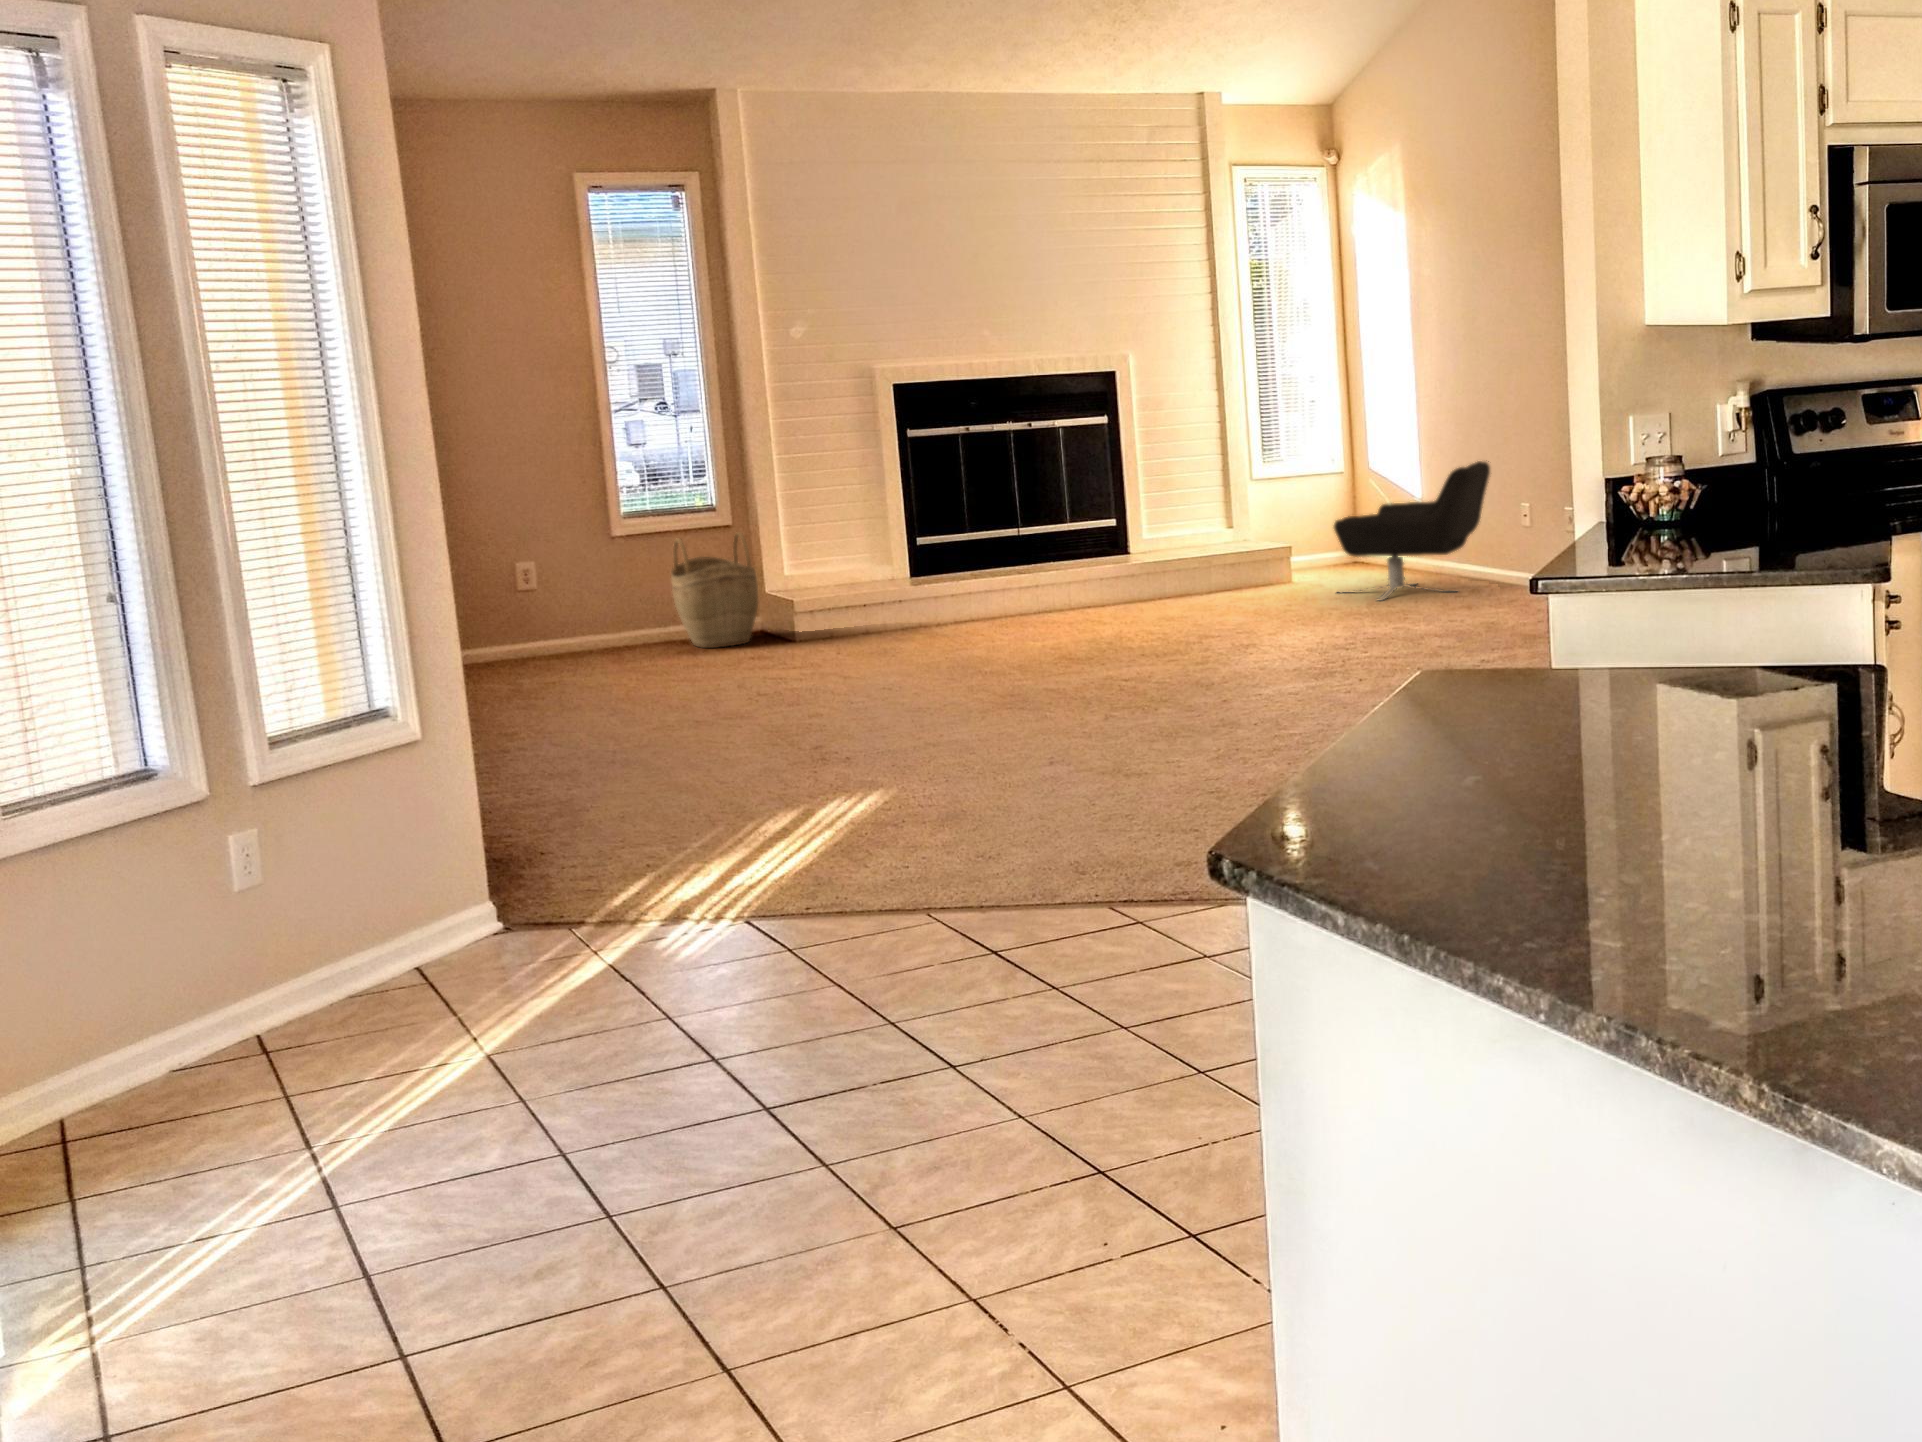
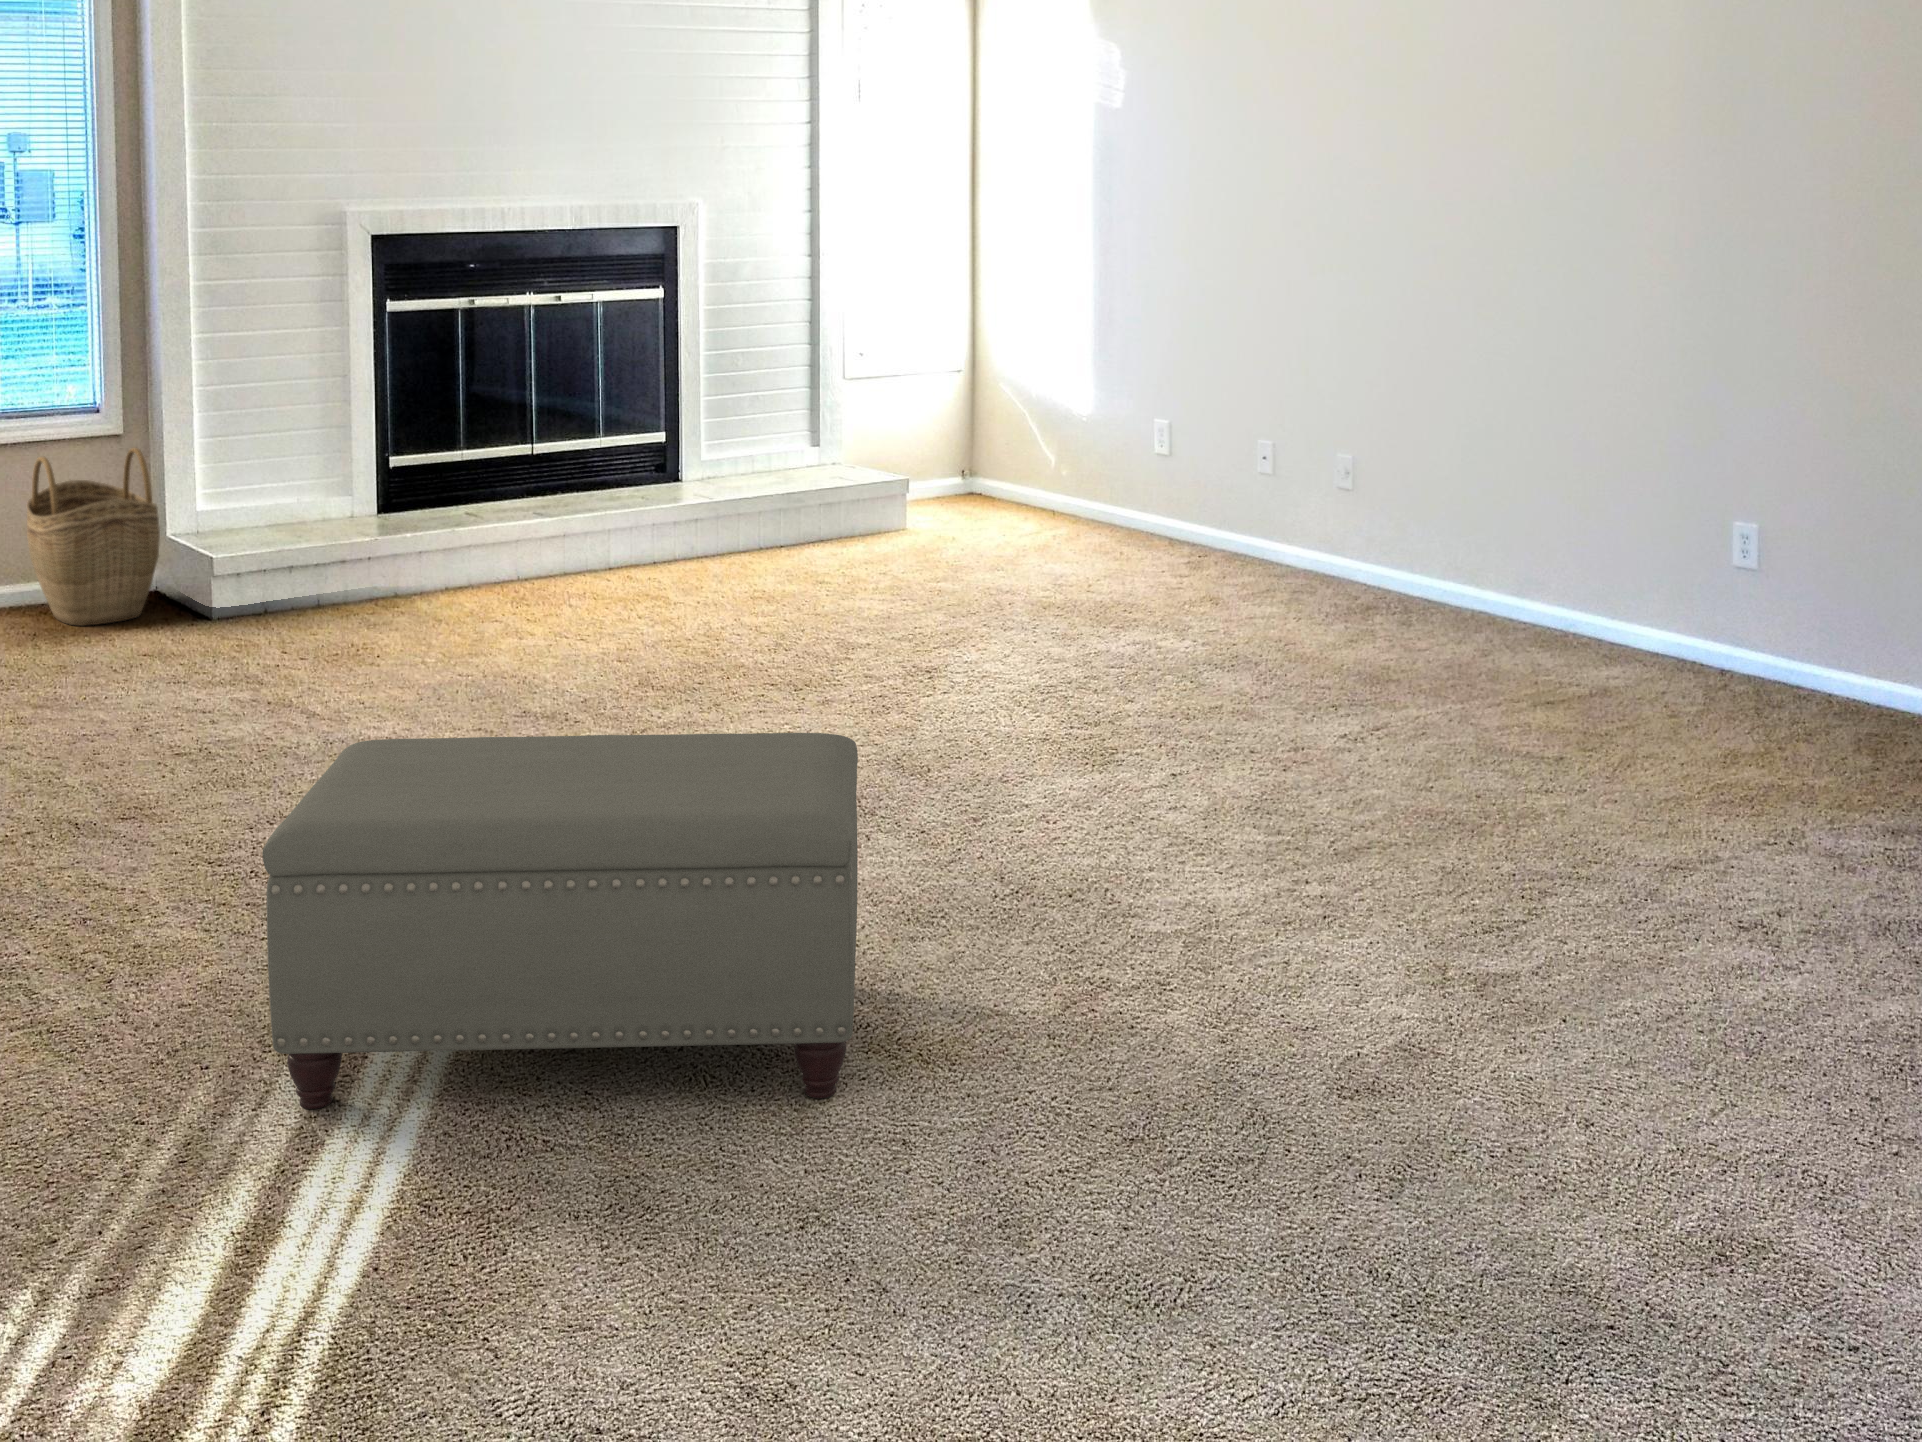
lounge chair: present [1334,461,1490,601] -> none [991,376,1223,577]
ottoman: none [766,621,1099,800] -> present [262,733,858,1109]

